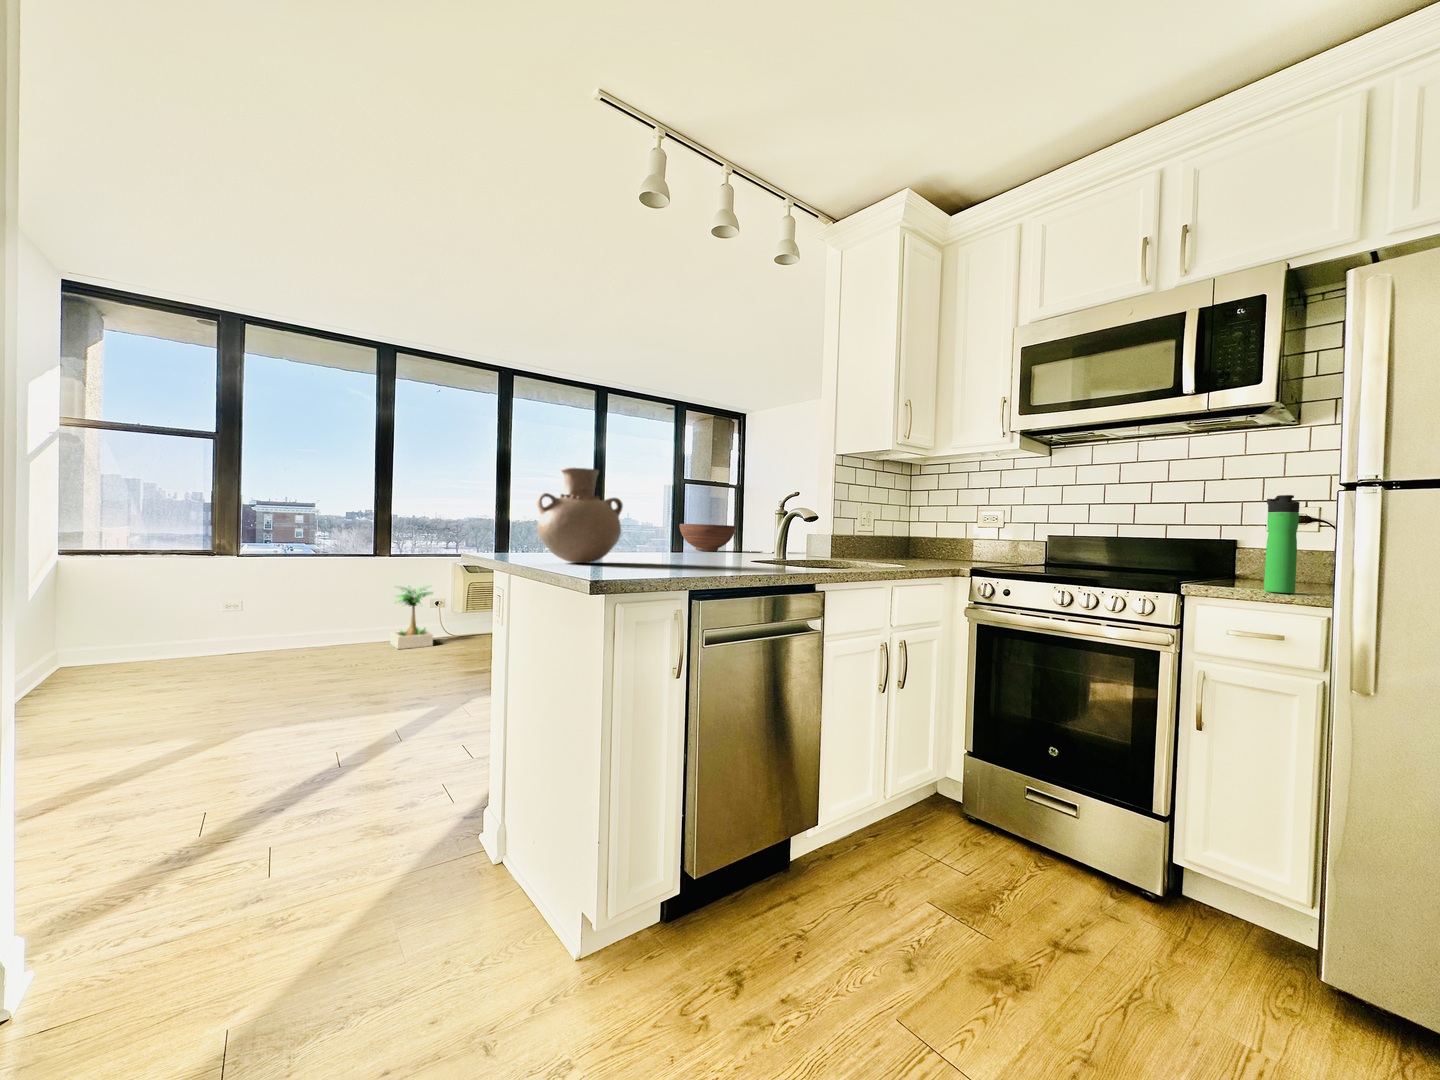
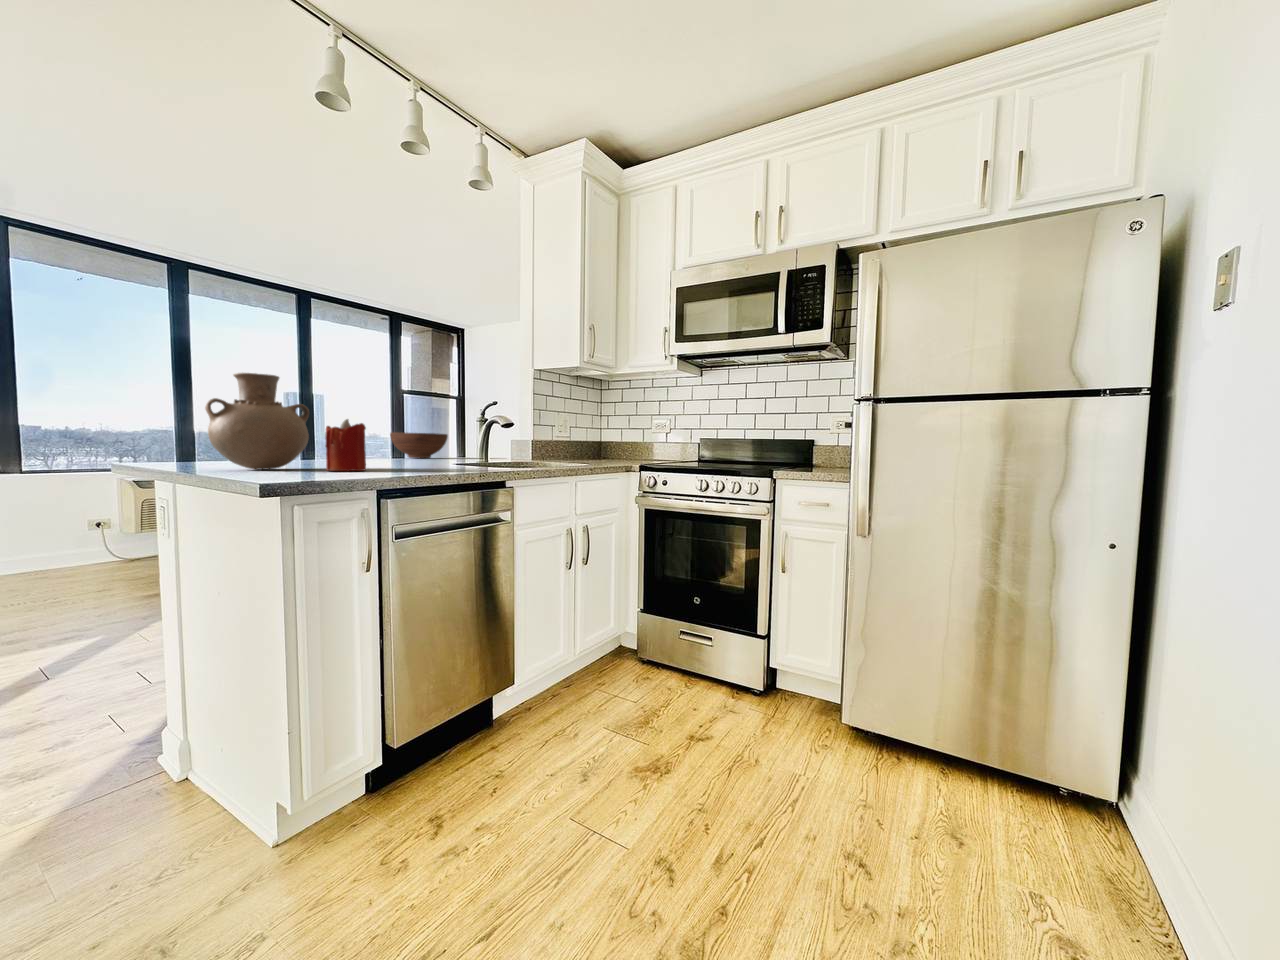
bottle: present [1264,495,1300,593] -> none [819,407,838,474]
candle: none [639,513,678,569] -> present [325,419,366,471]
potted plant: present [390,586,433,649] -> none [24,505,101,582]

